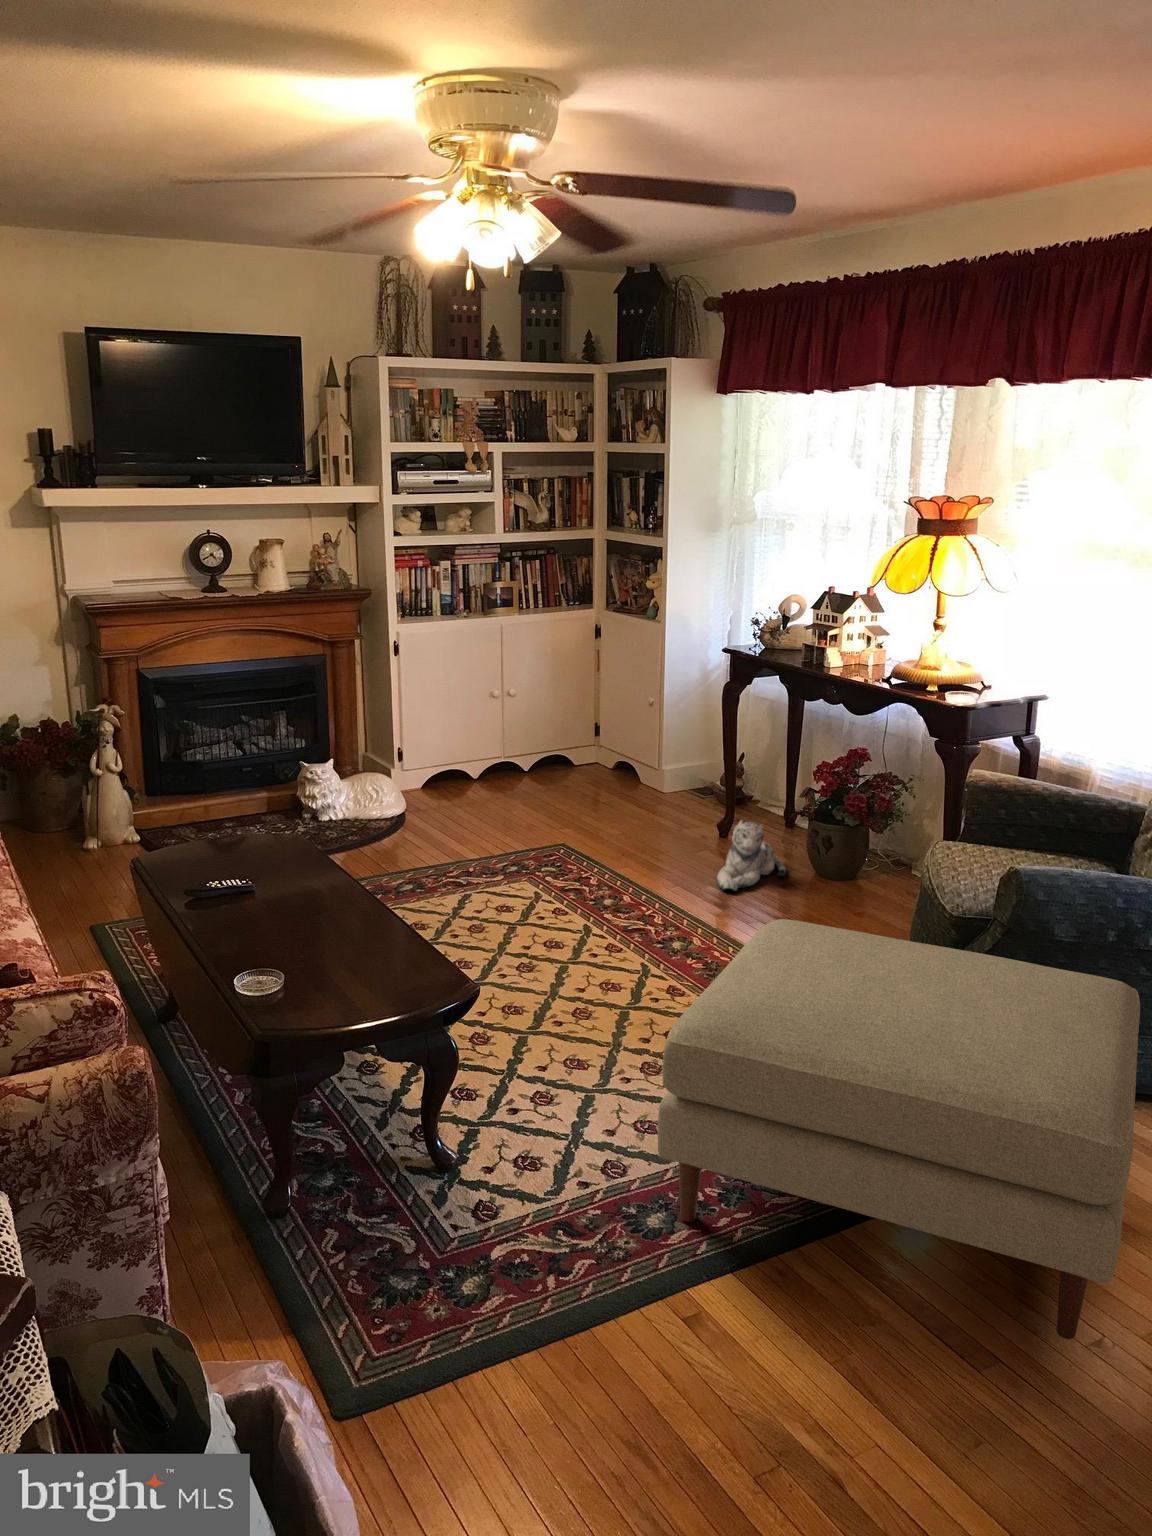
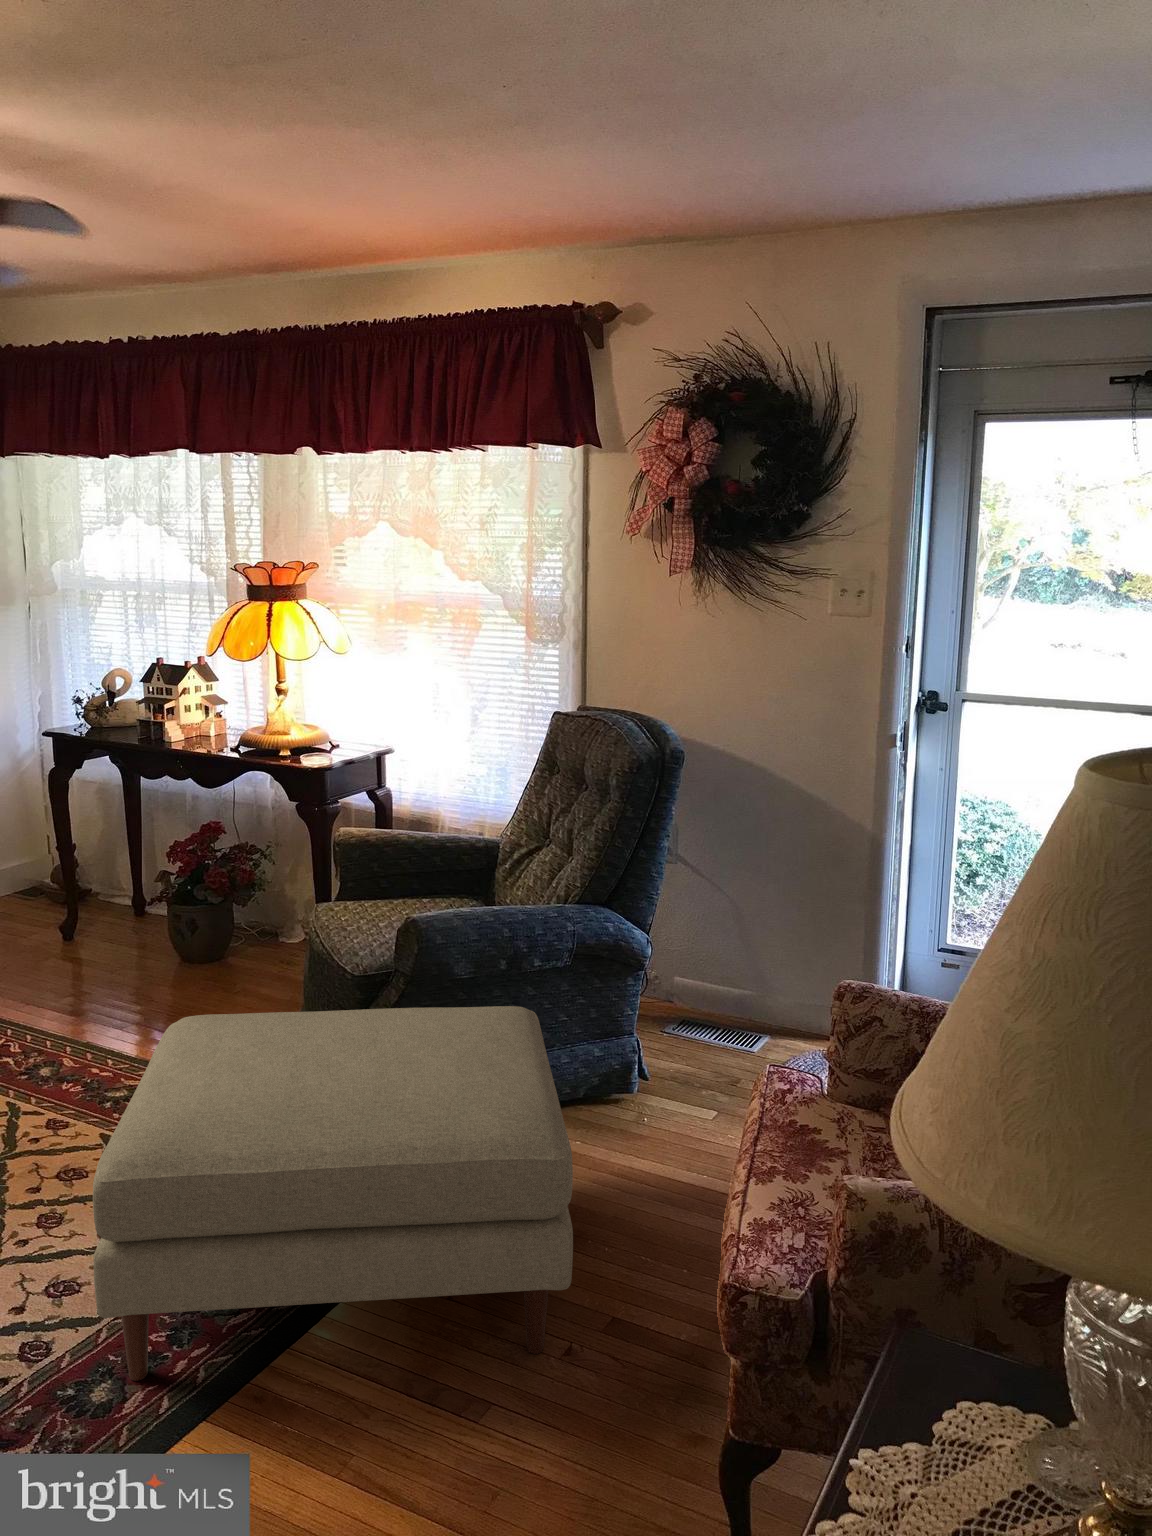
plush toy: present [717,820,786,891] -> none [73,918,151,999]

